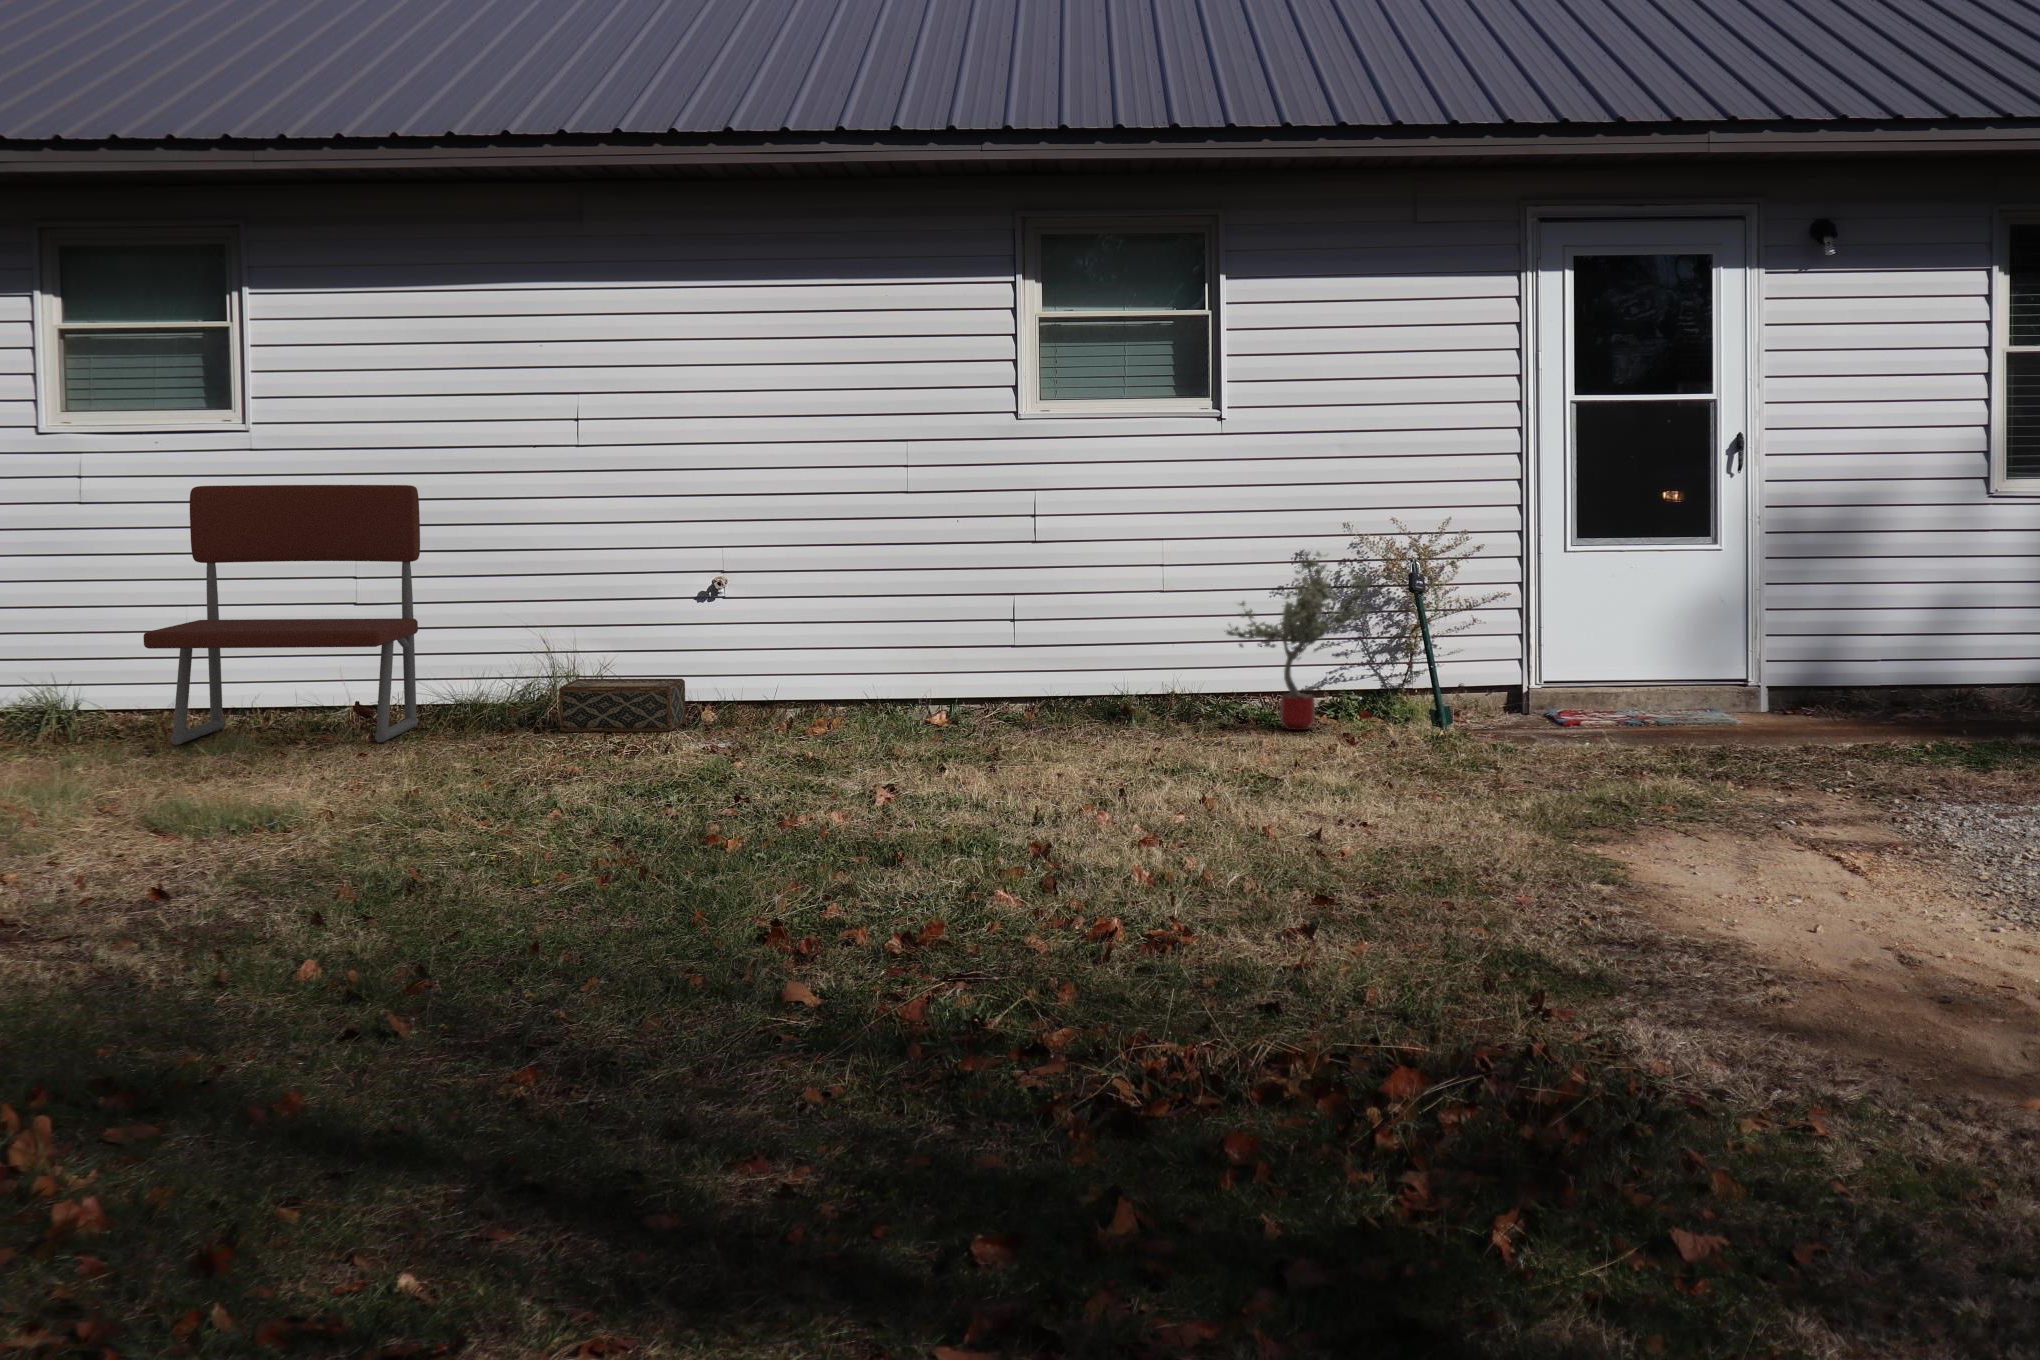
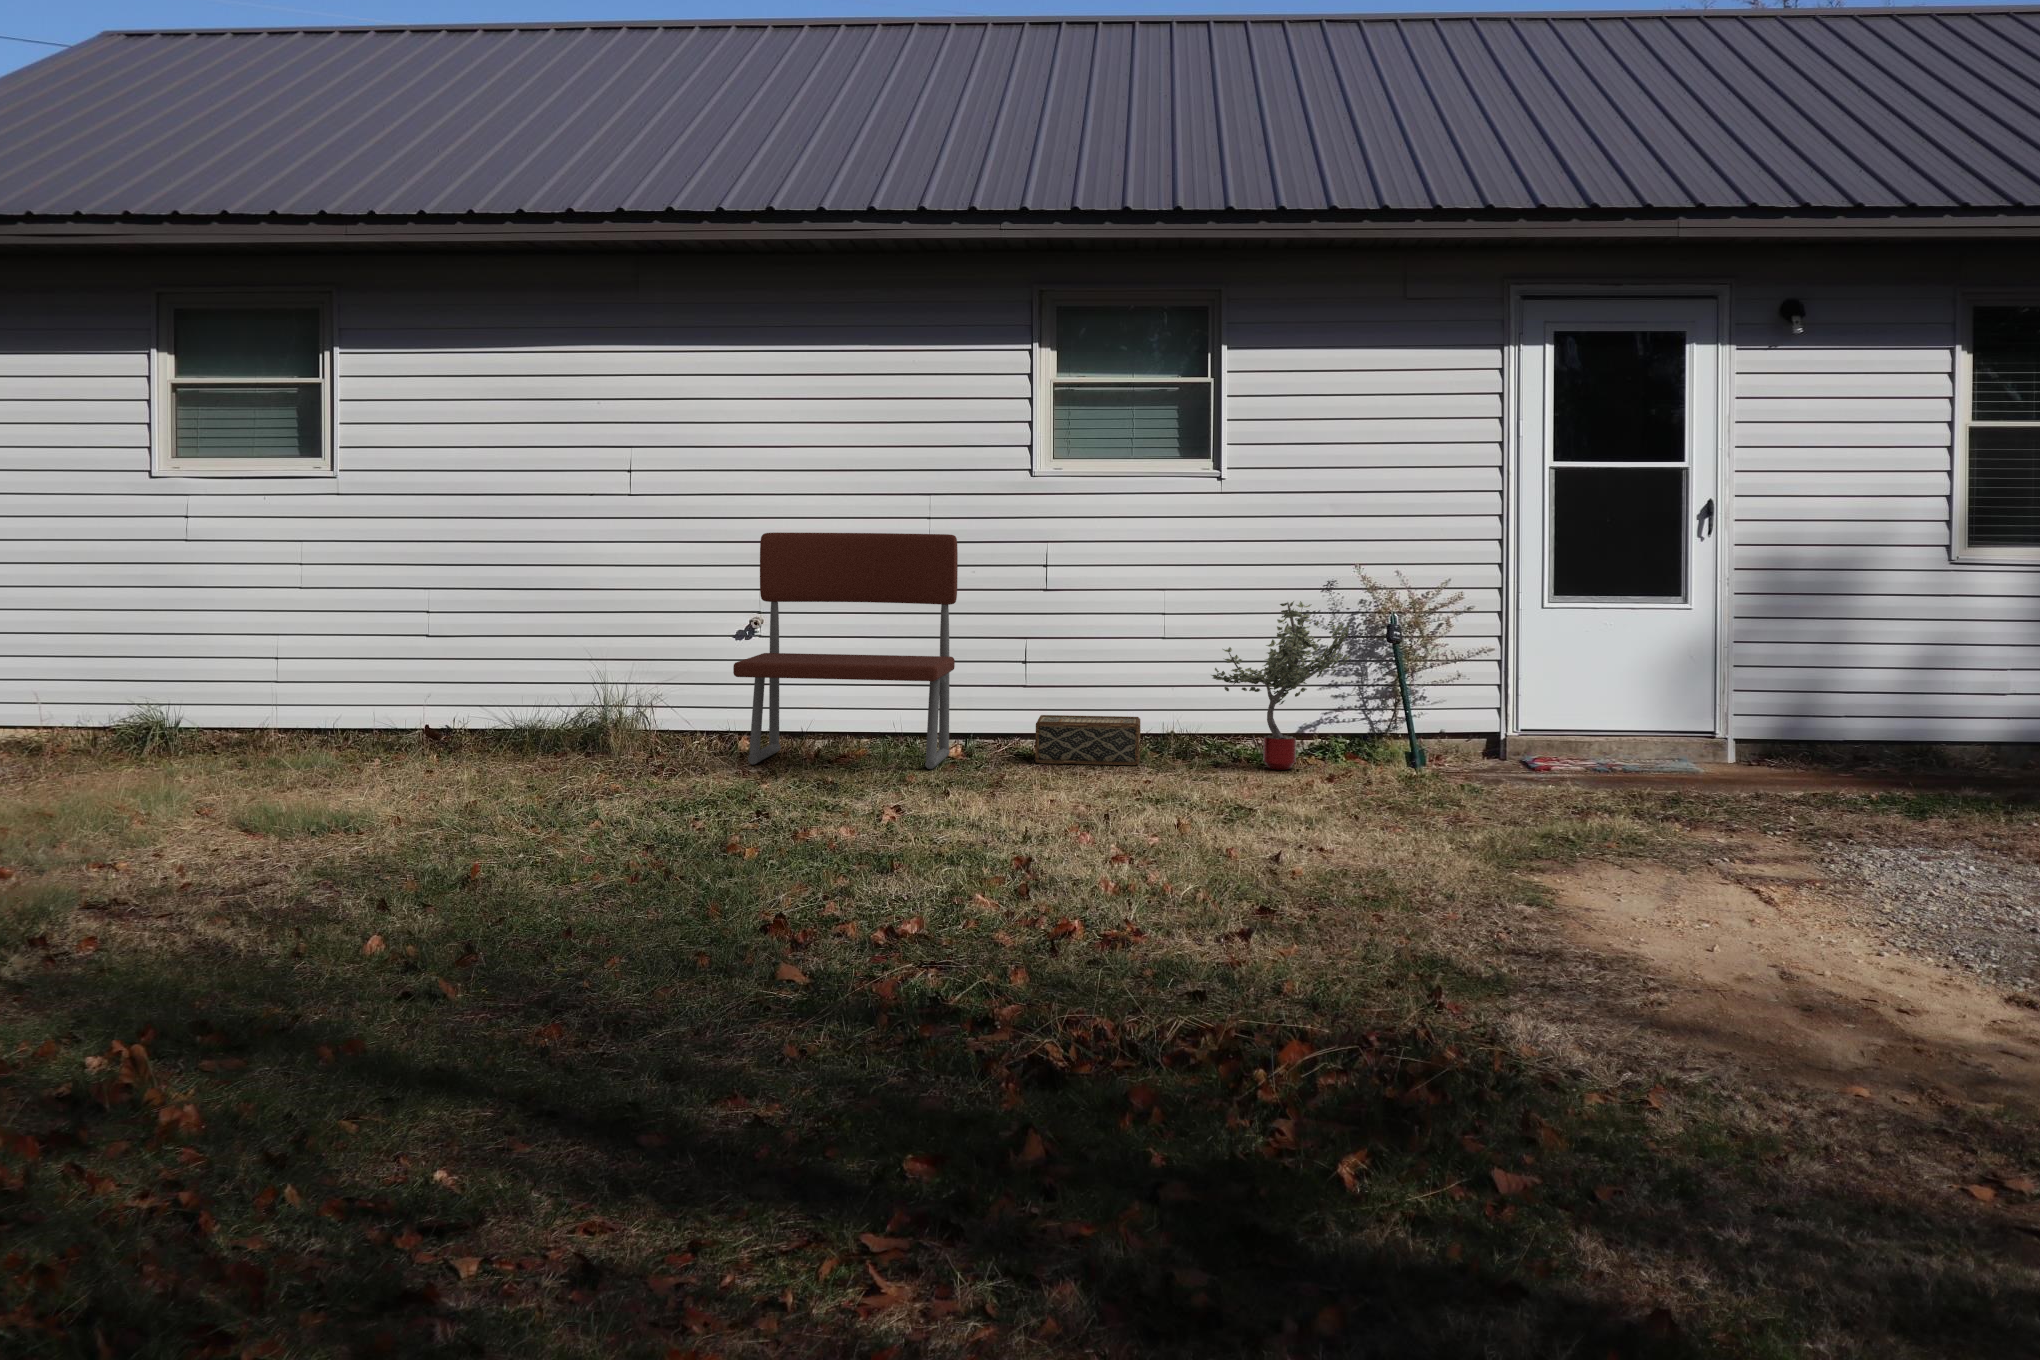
bench: present [143,485,420,745] -> present [733,532,958,769]
woven basket: present [559,679,686,732] -> present [1035,715,1140,765]

